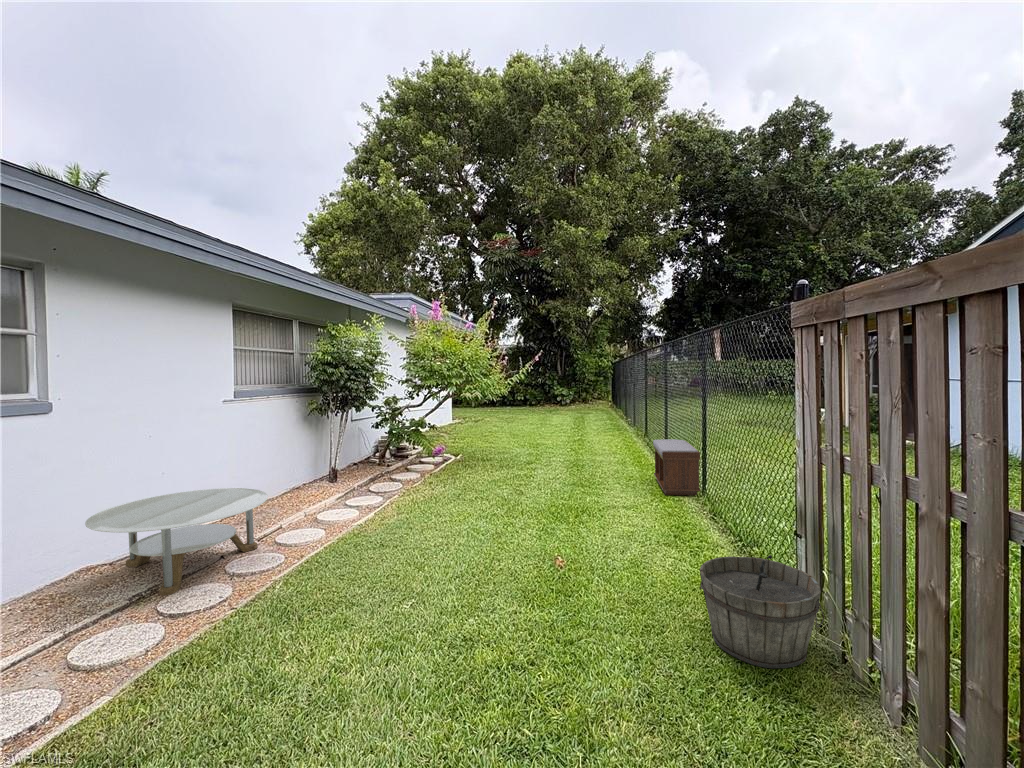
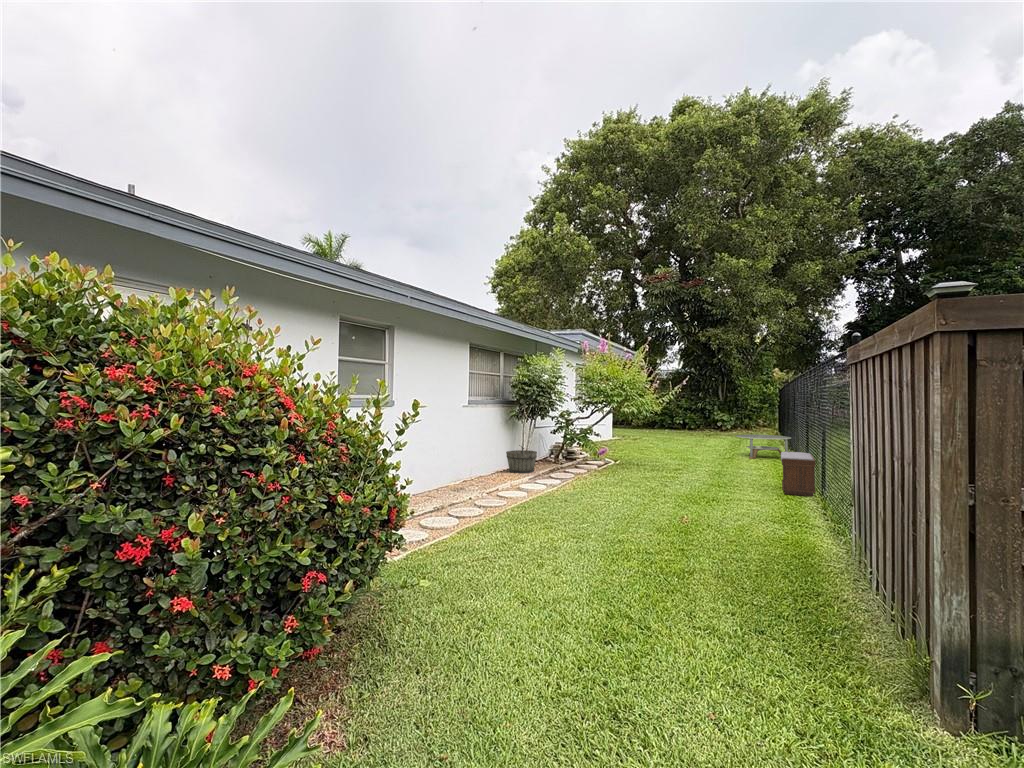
round table: present [85,488,268,596] -> present [736,435,792,459]
wooden bucket: present [700,555,824,668] -> present [506,445,537,473]

